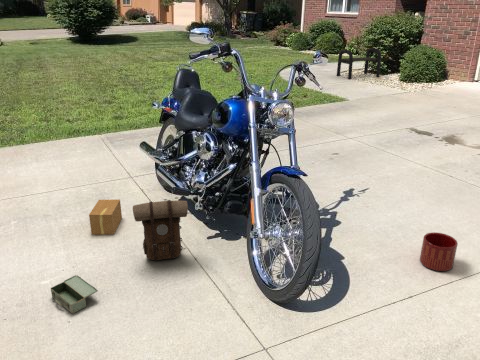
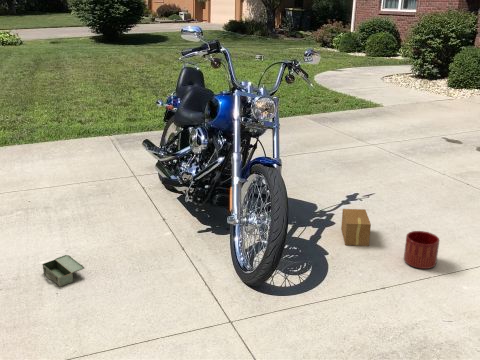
bench: present [337,48,381,79] -> none [377,50,428,84]
cardboard box: present [89,199,122,235] -> present [341,209,371,246]
backpack: present [133,200,188,261] -> none [122,189,175,248]

